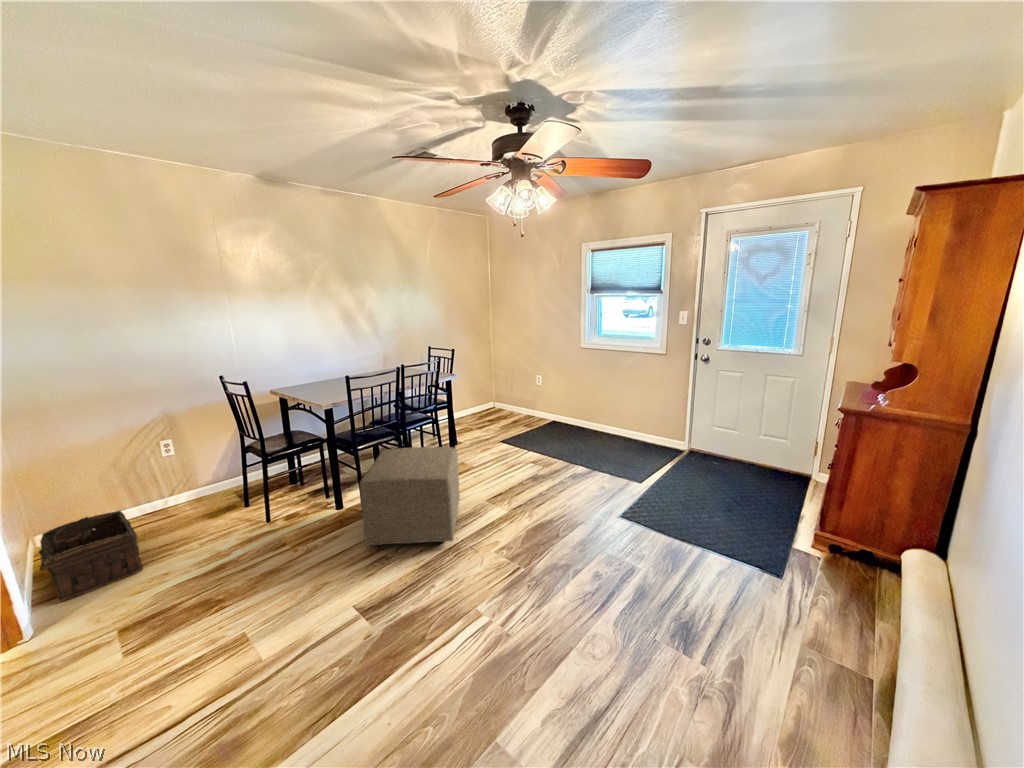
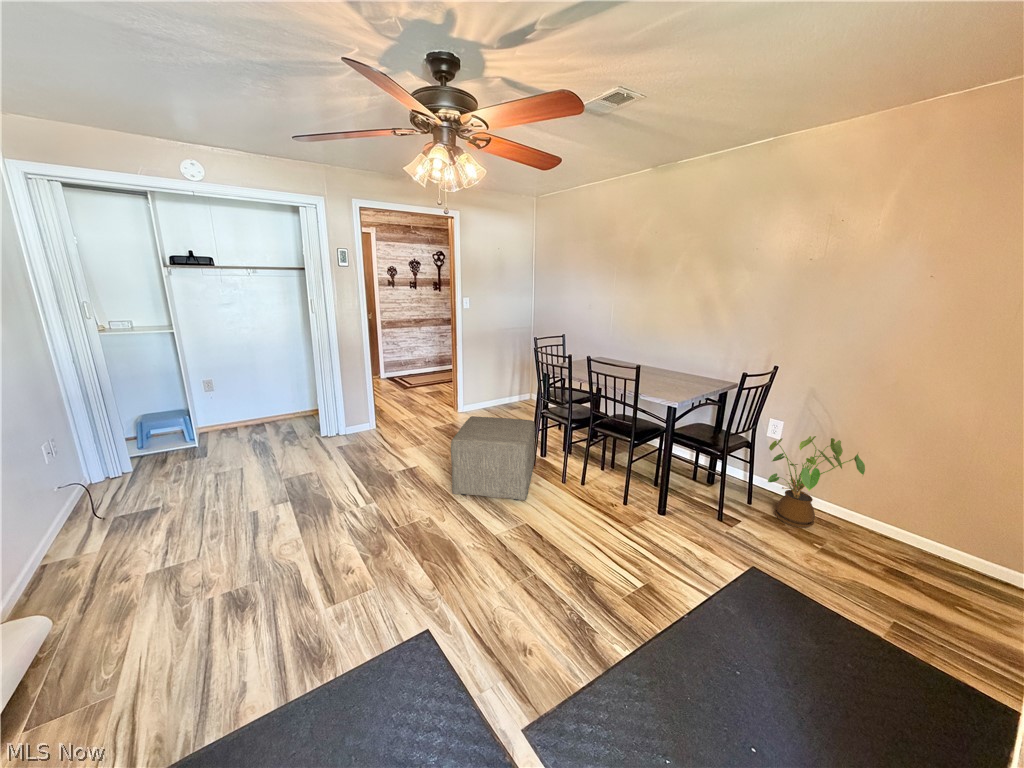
house plant: none [443,378,482,431] -> present [768,436,865,528]
basket: present [39,511,143,602] -> none [473,386,519,418]

